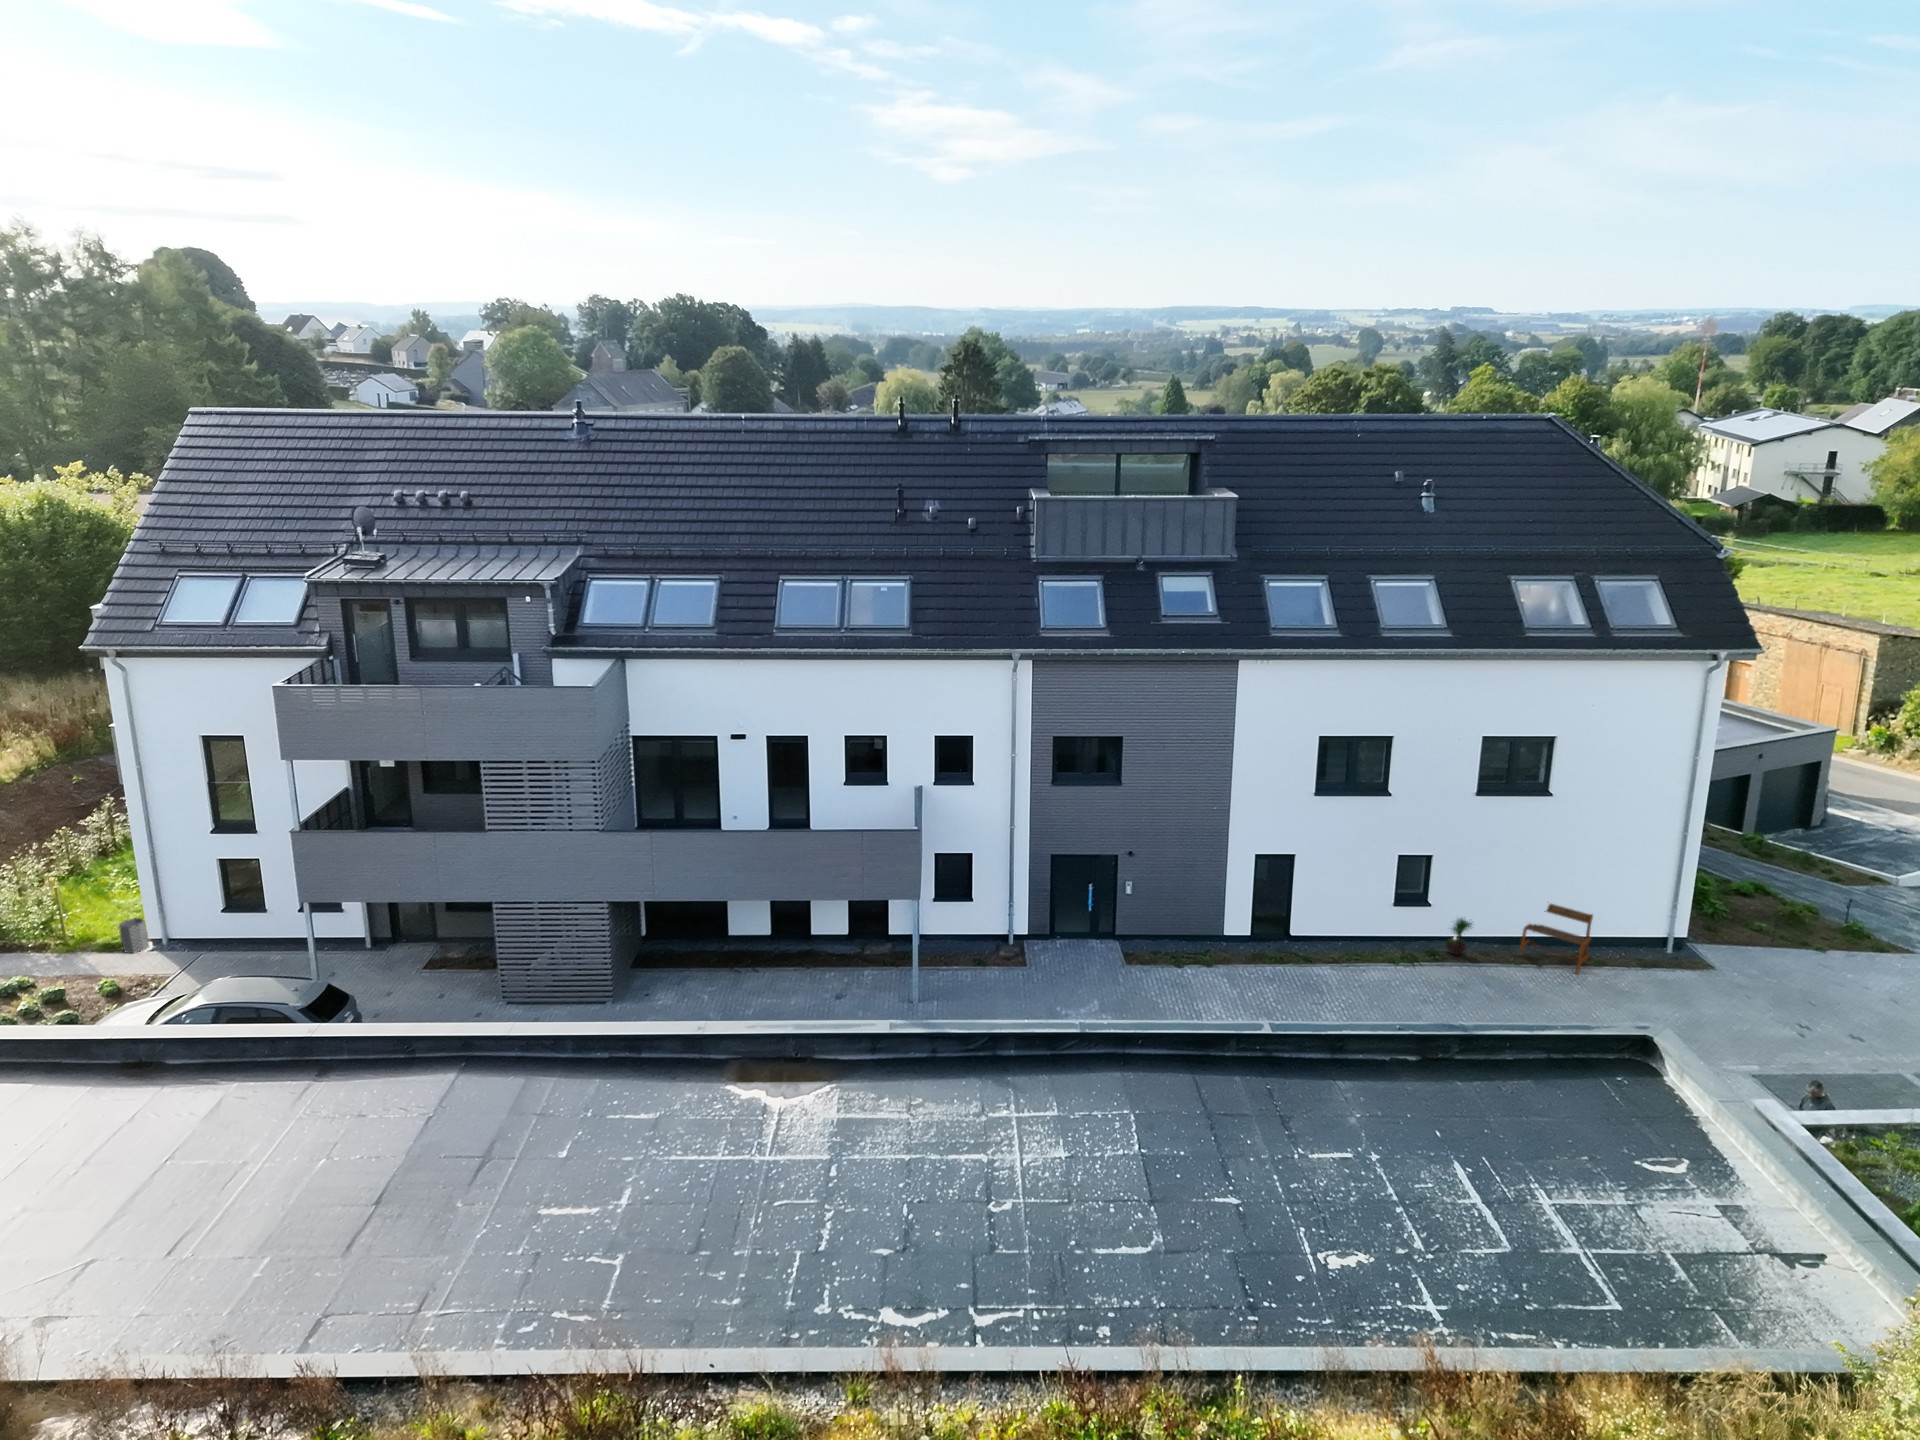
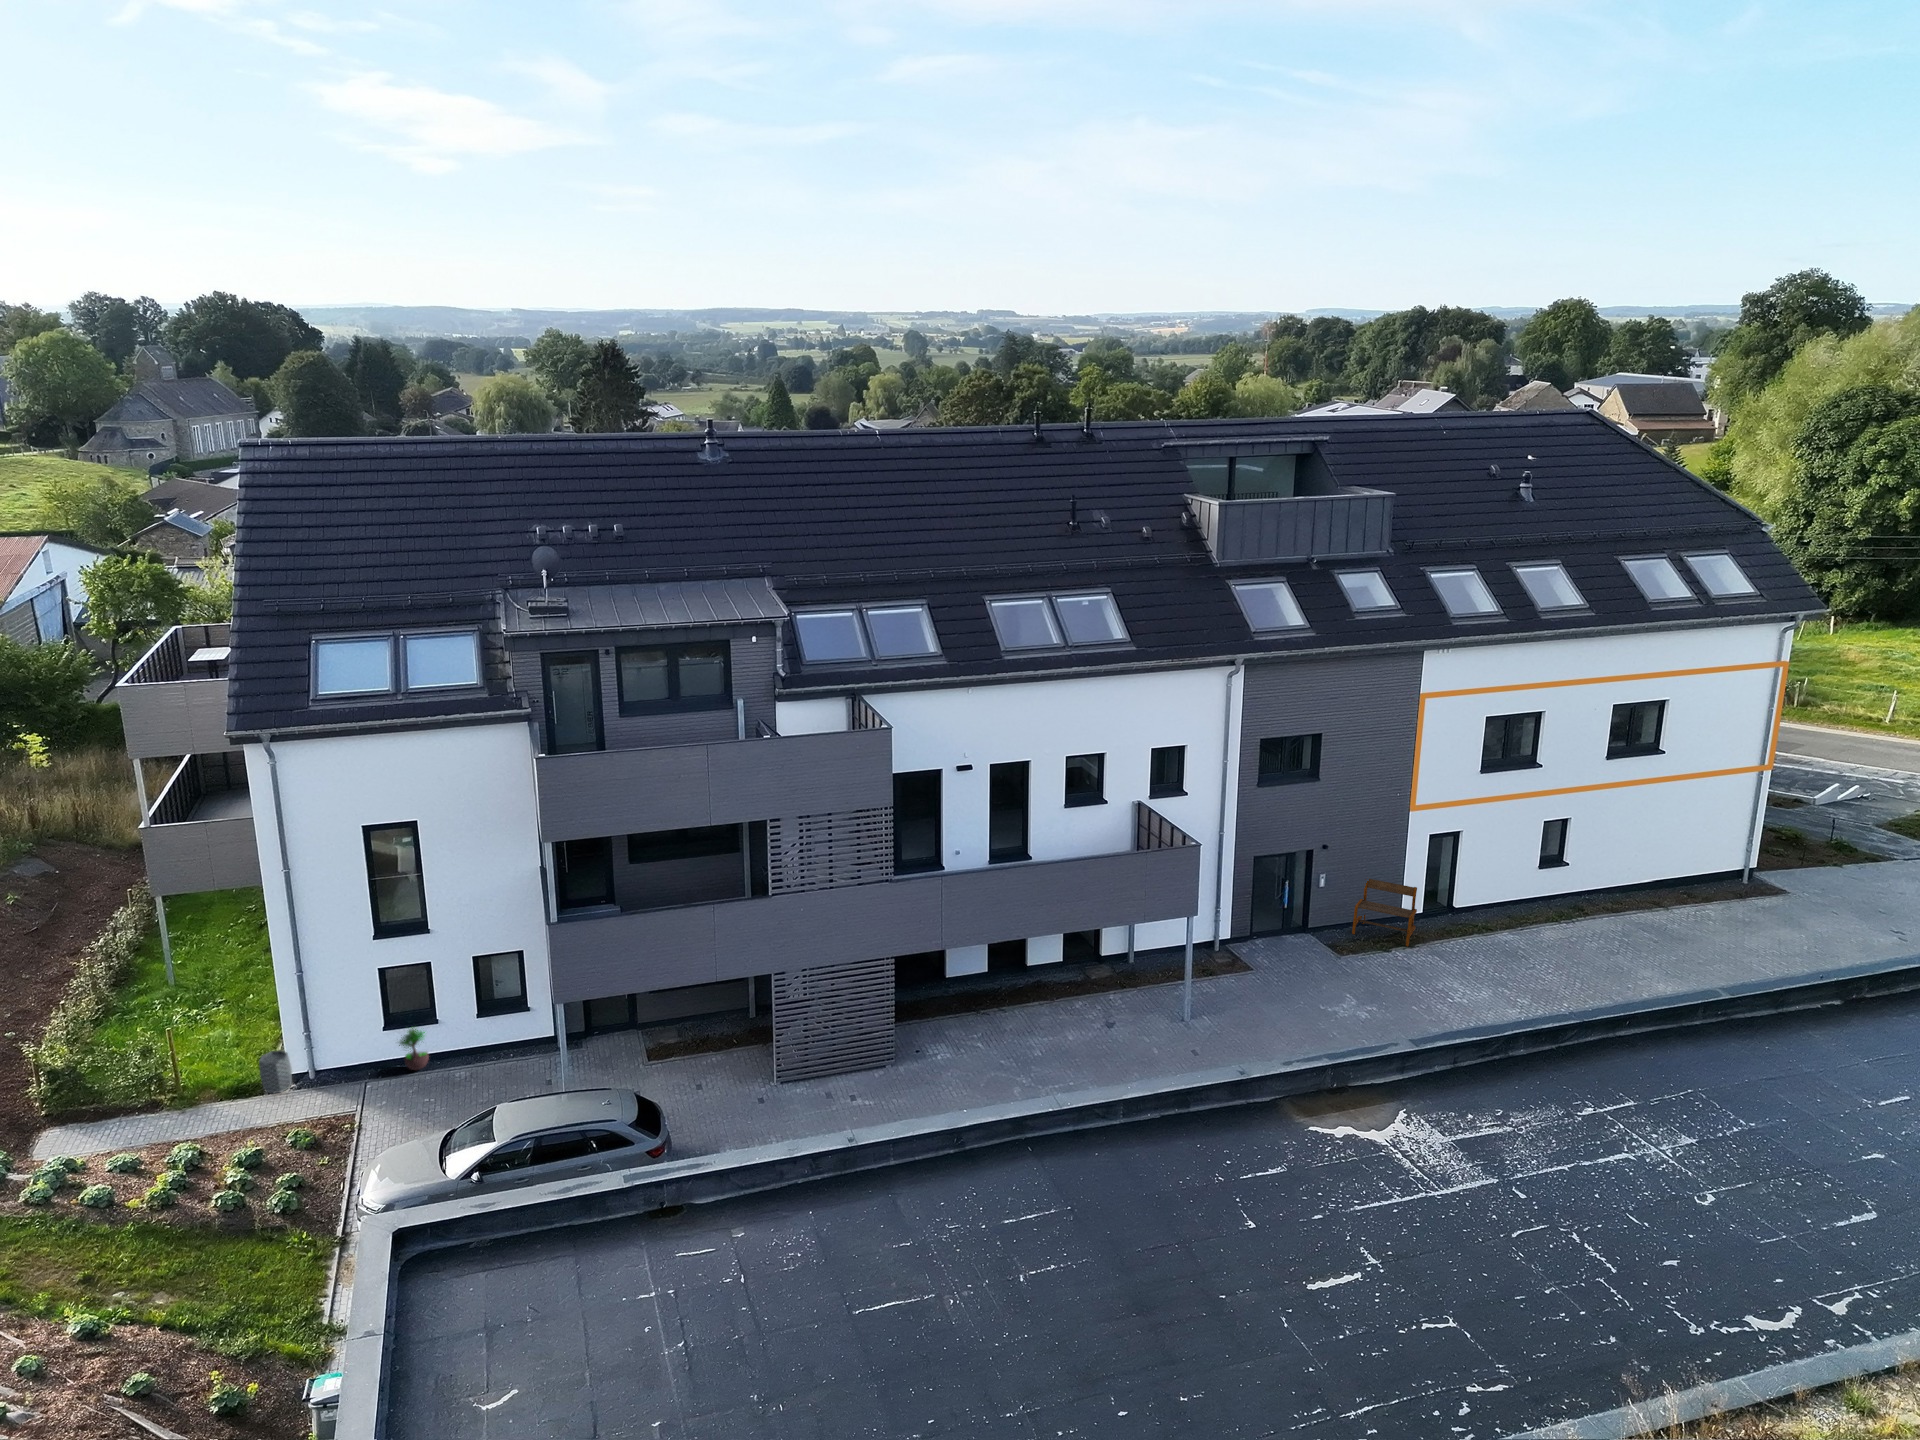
bench: present [1519,902,1593,974] -> present [1352,879,1417,946]
potted tree: present [1446,919,1472,955] -> present [399,1027,429,1070]

